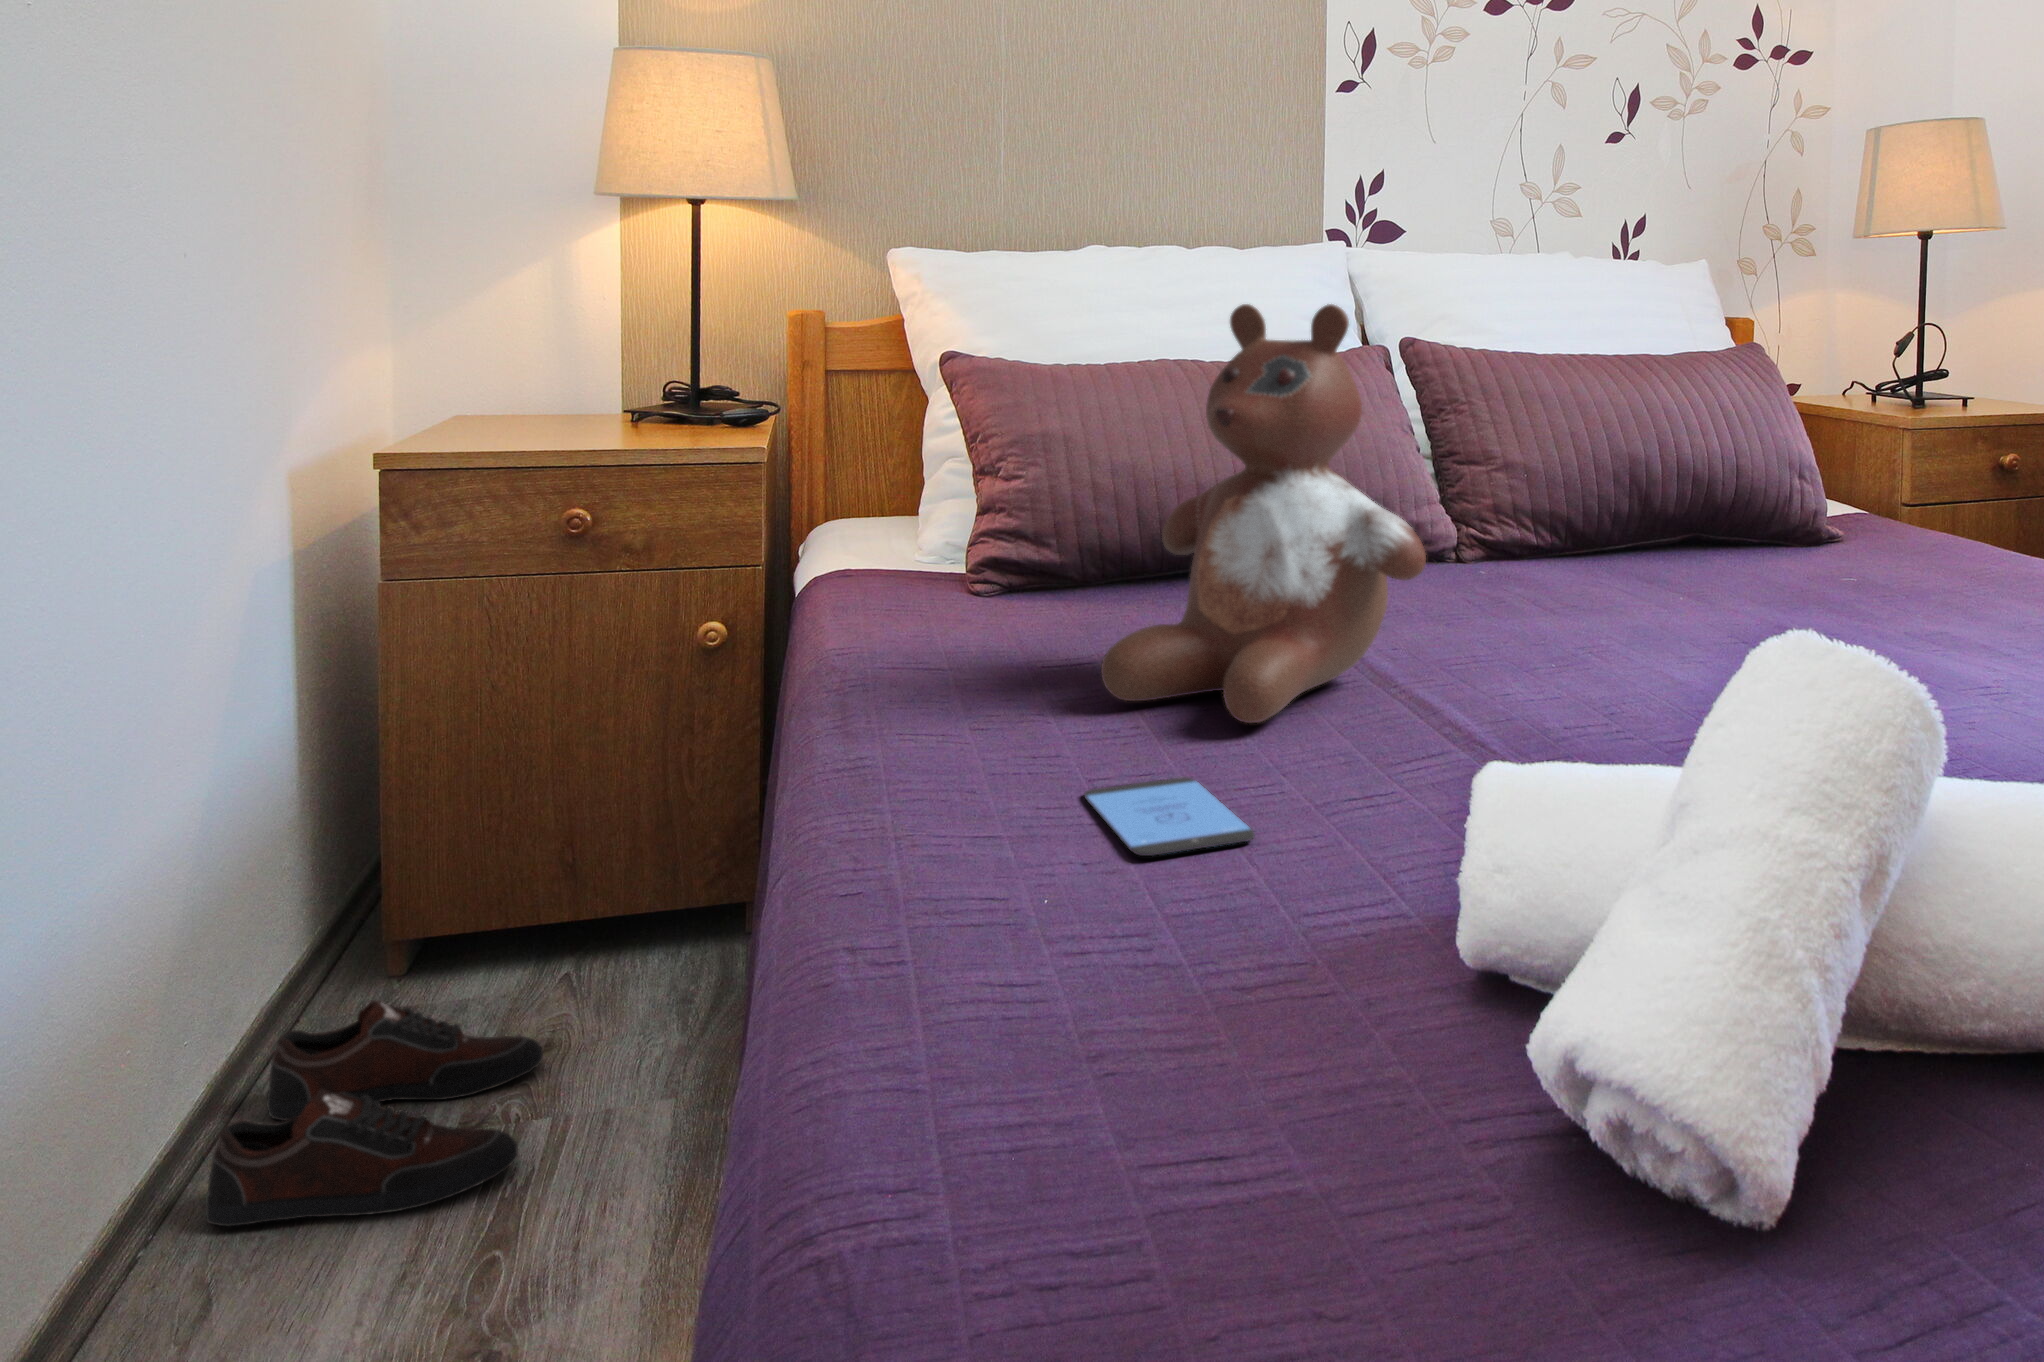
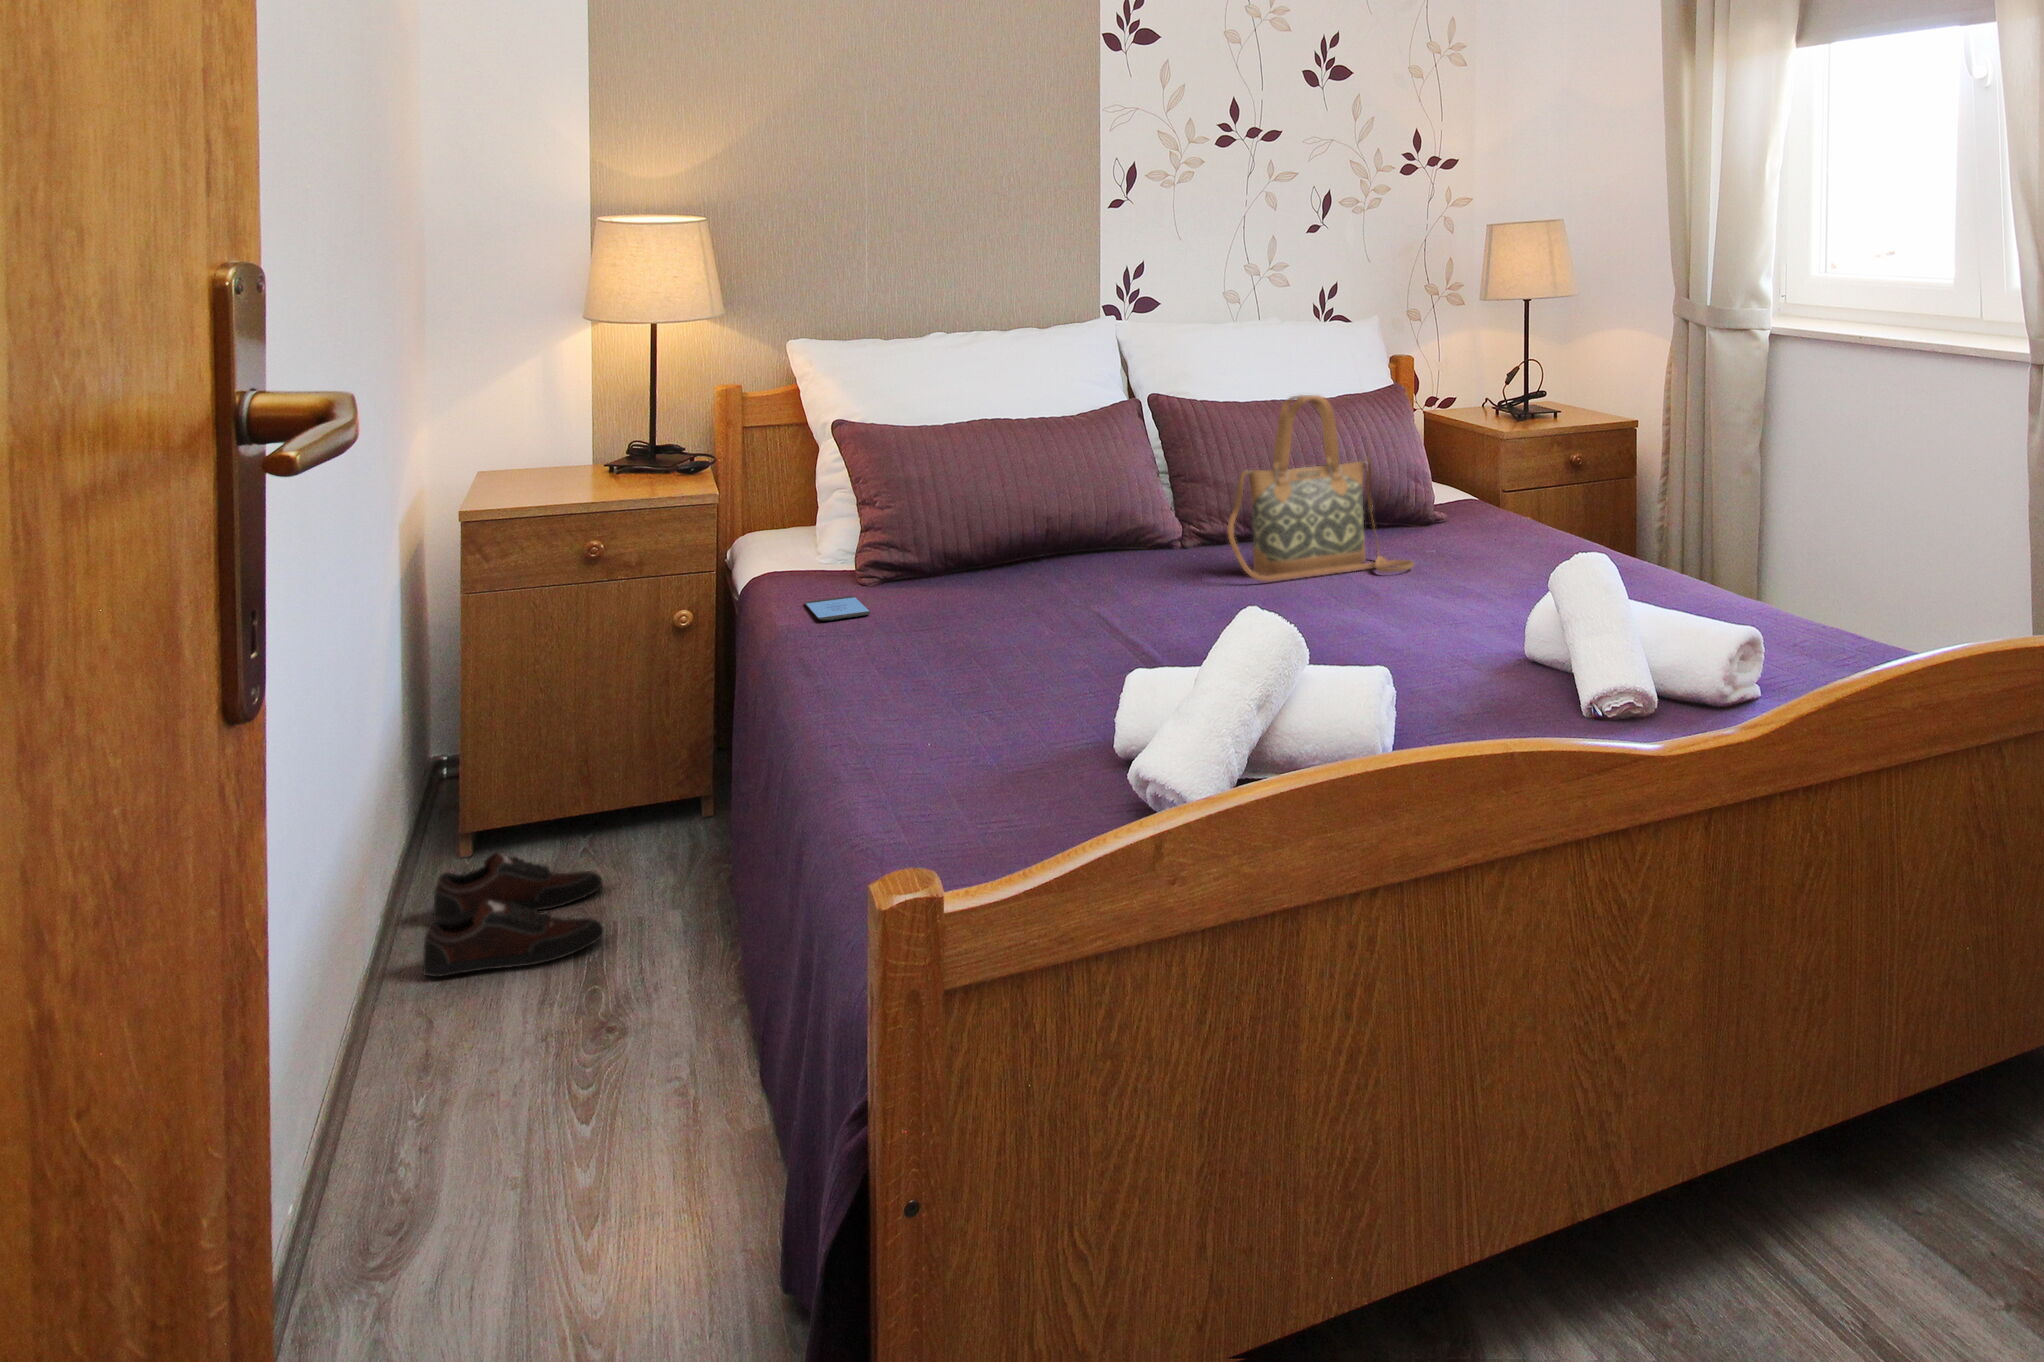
stuffed bear: present [1101,304,1426,723] -> none [946,422,1132,665]
handbag: none [1550,312,1850,609] -> present [1227,395,1414,582]
smartphone: present [1084,777,1255,856] -> present [805,596,870,621]

